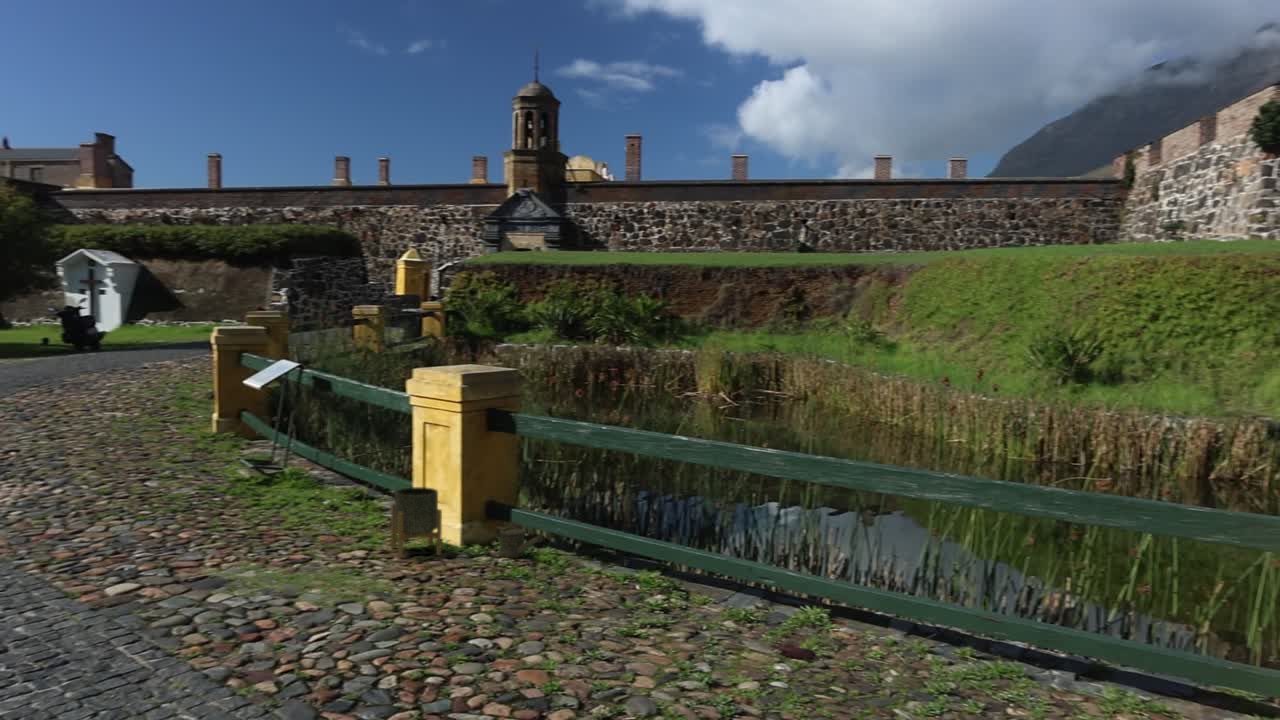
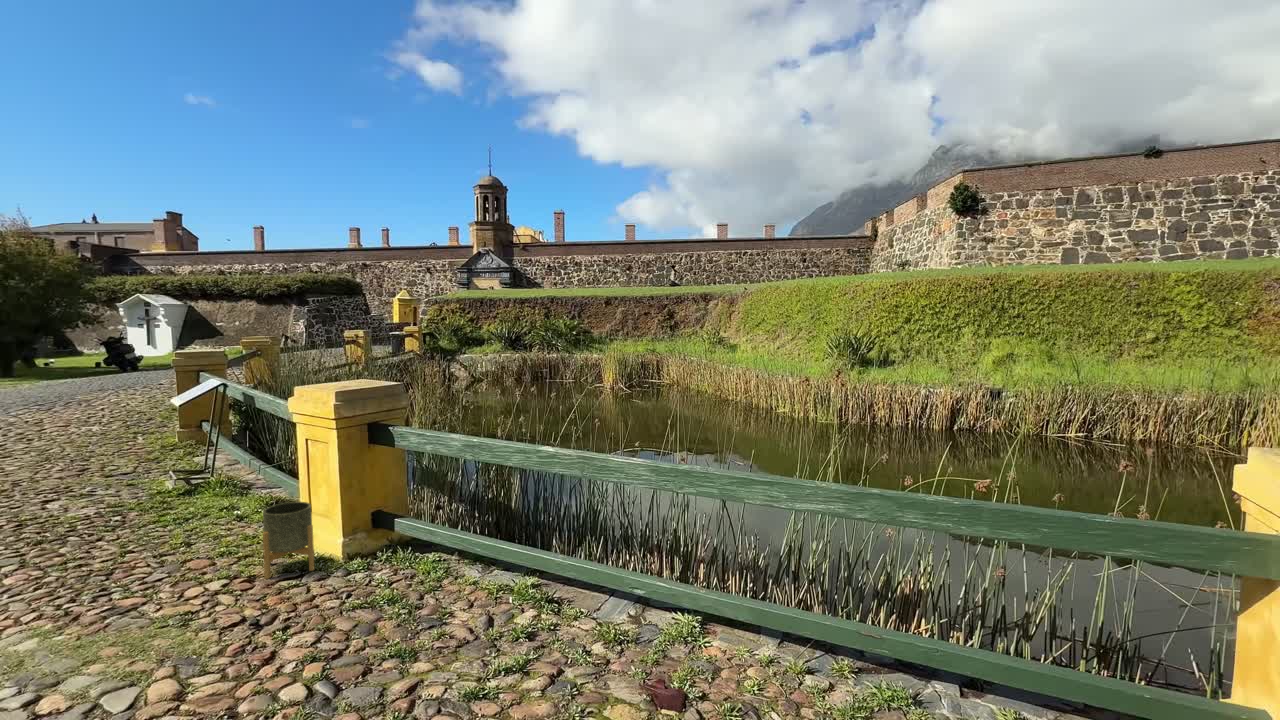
watering can: present [495,527,543,558] -> none [373,535,416,568]

